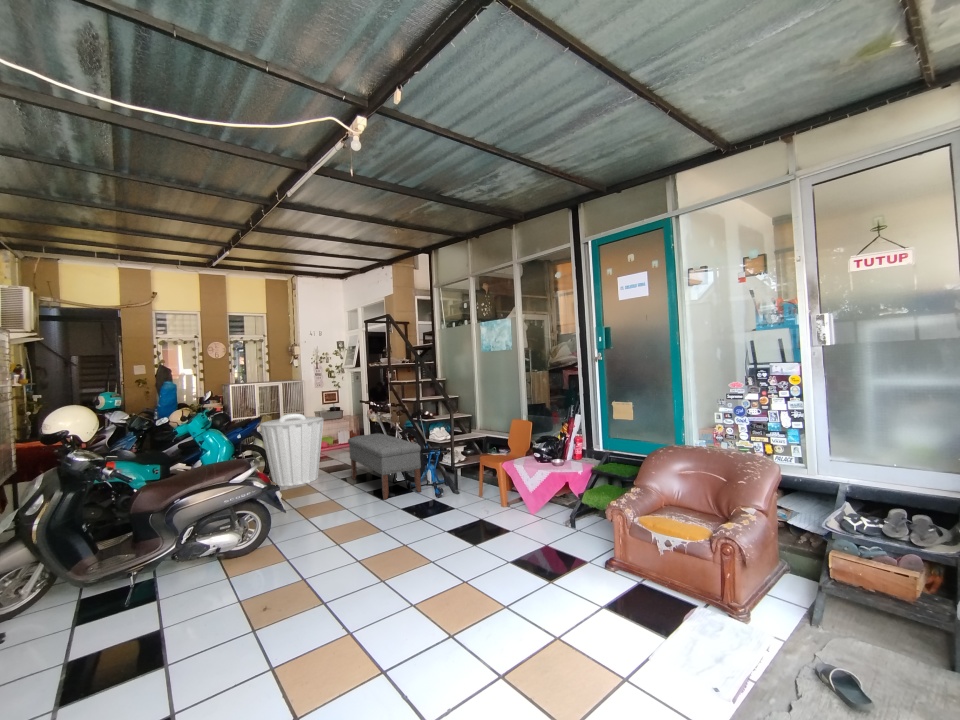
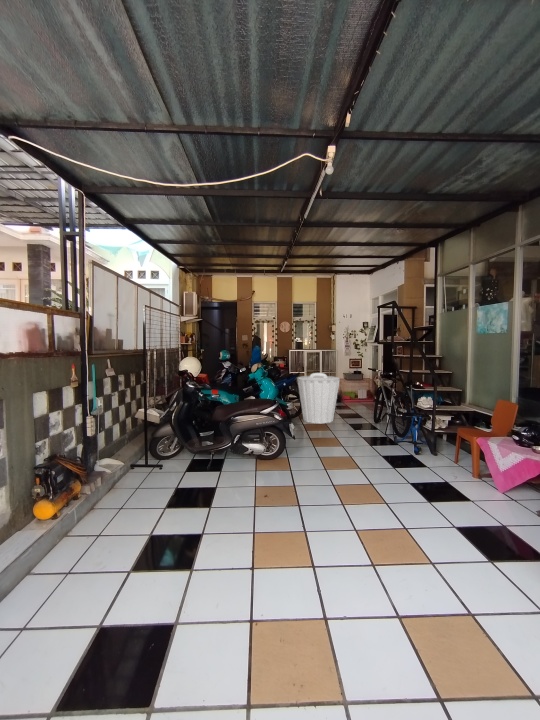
bench: present [348,433,421,499] -> none [355,395,407,447]

